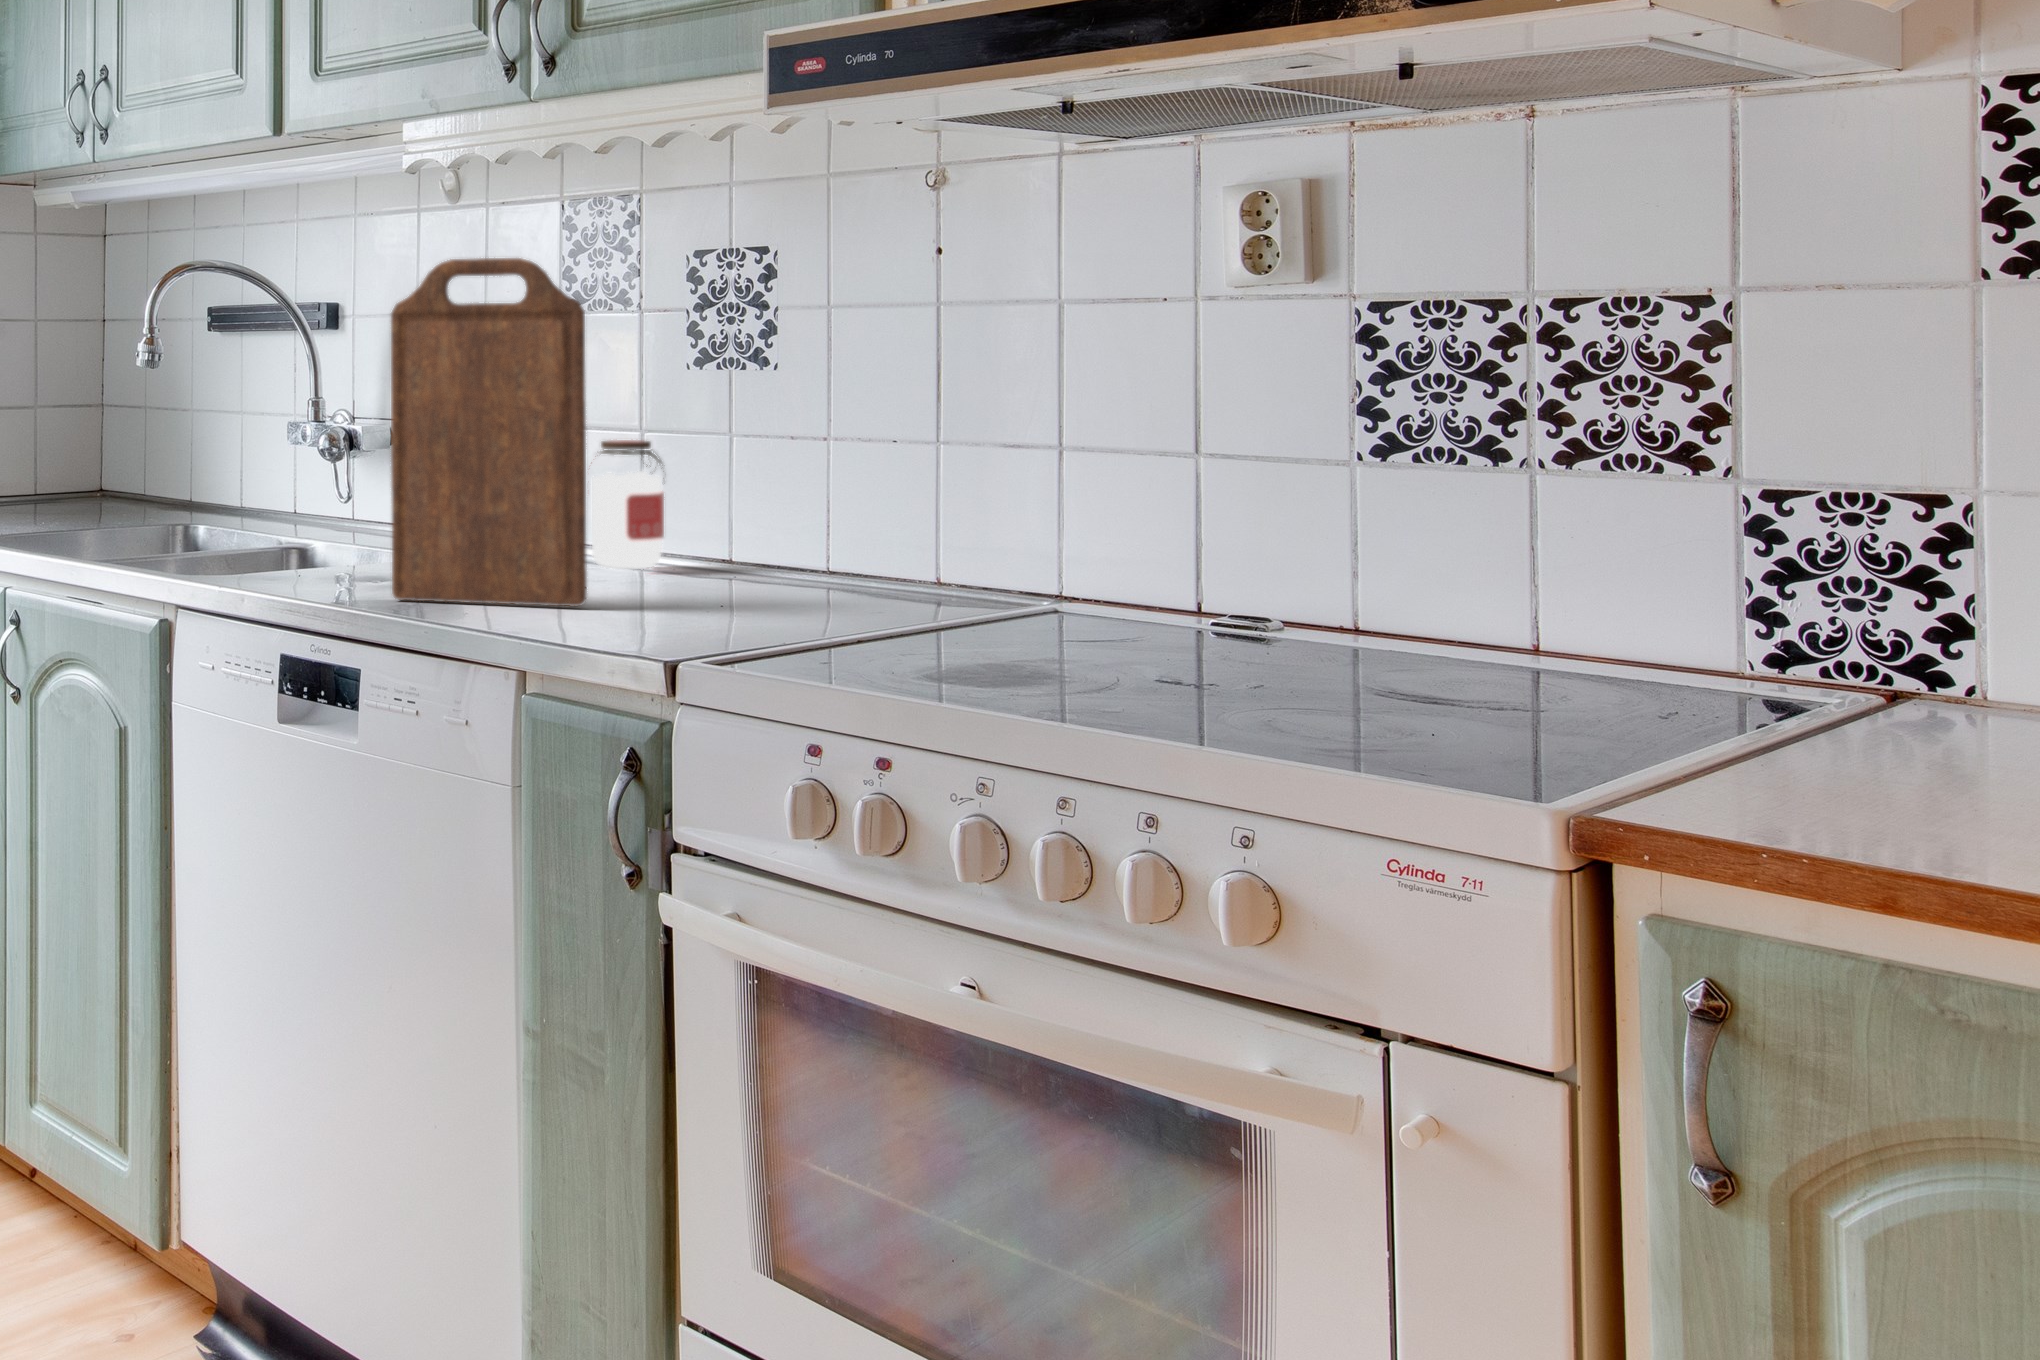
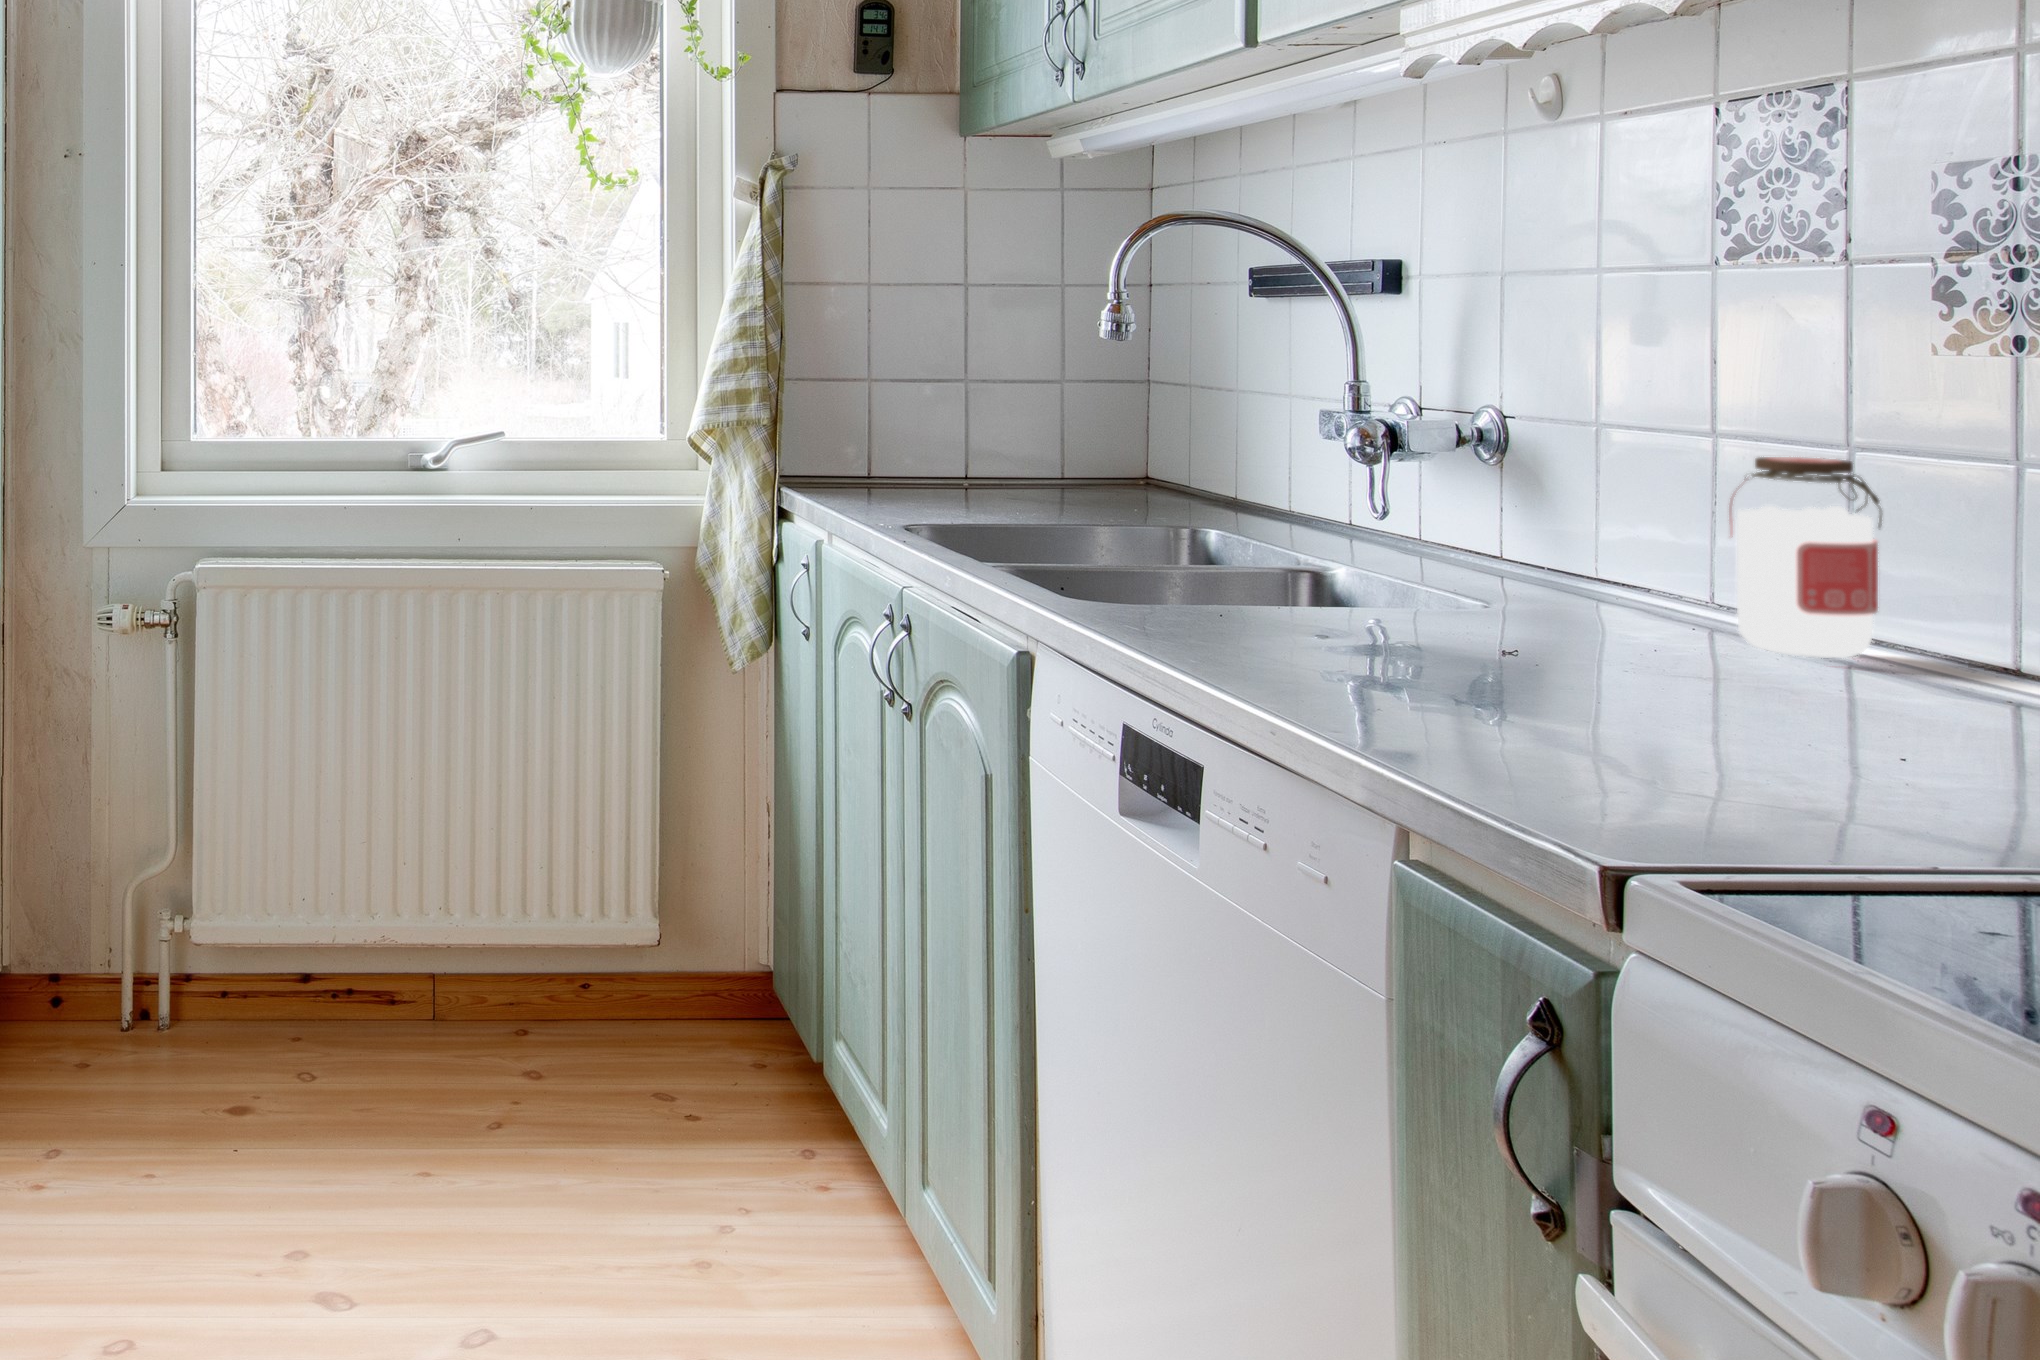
cutting board: present [391,258,587,606] -> none [1339,181,1665,718]

